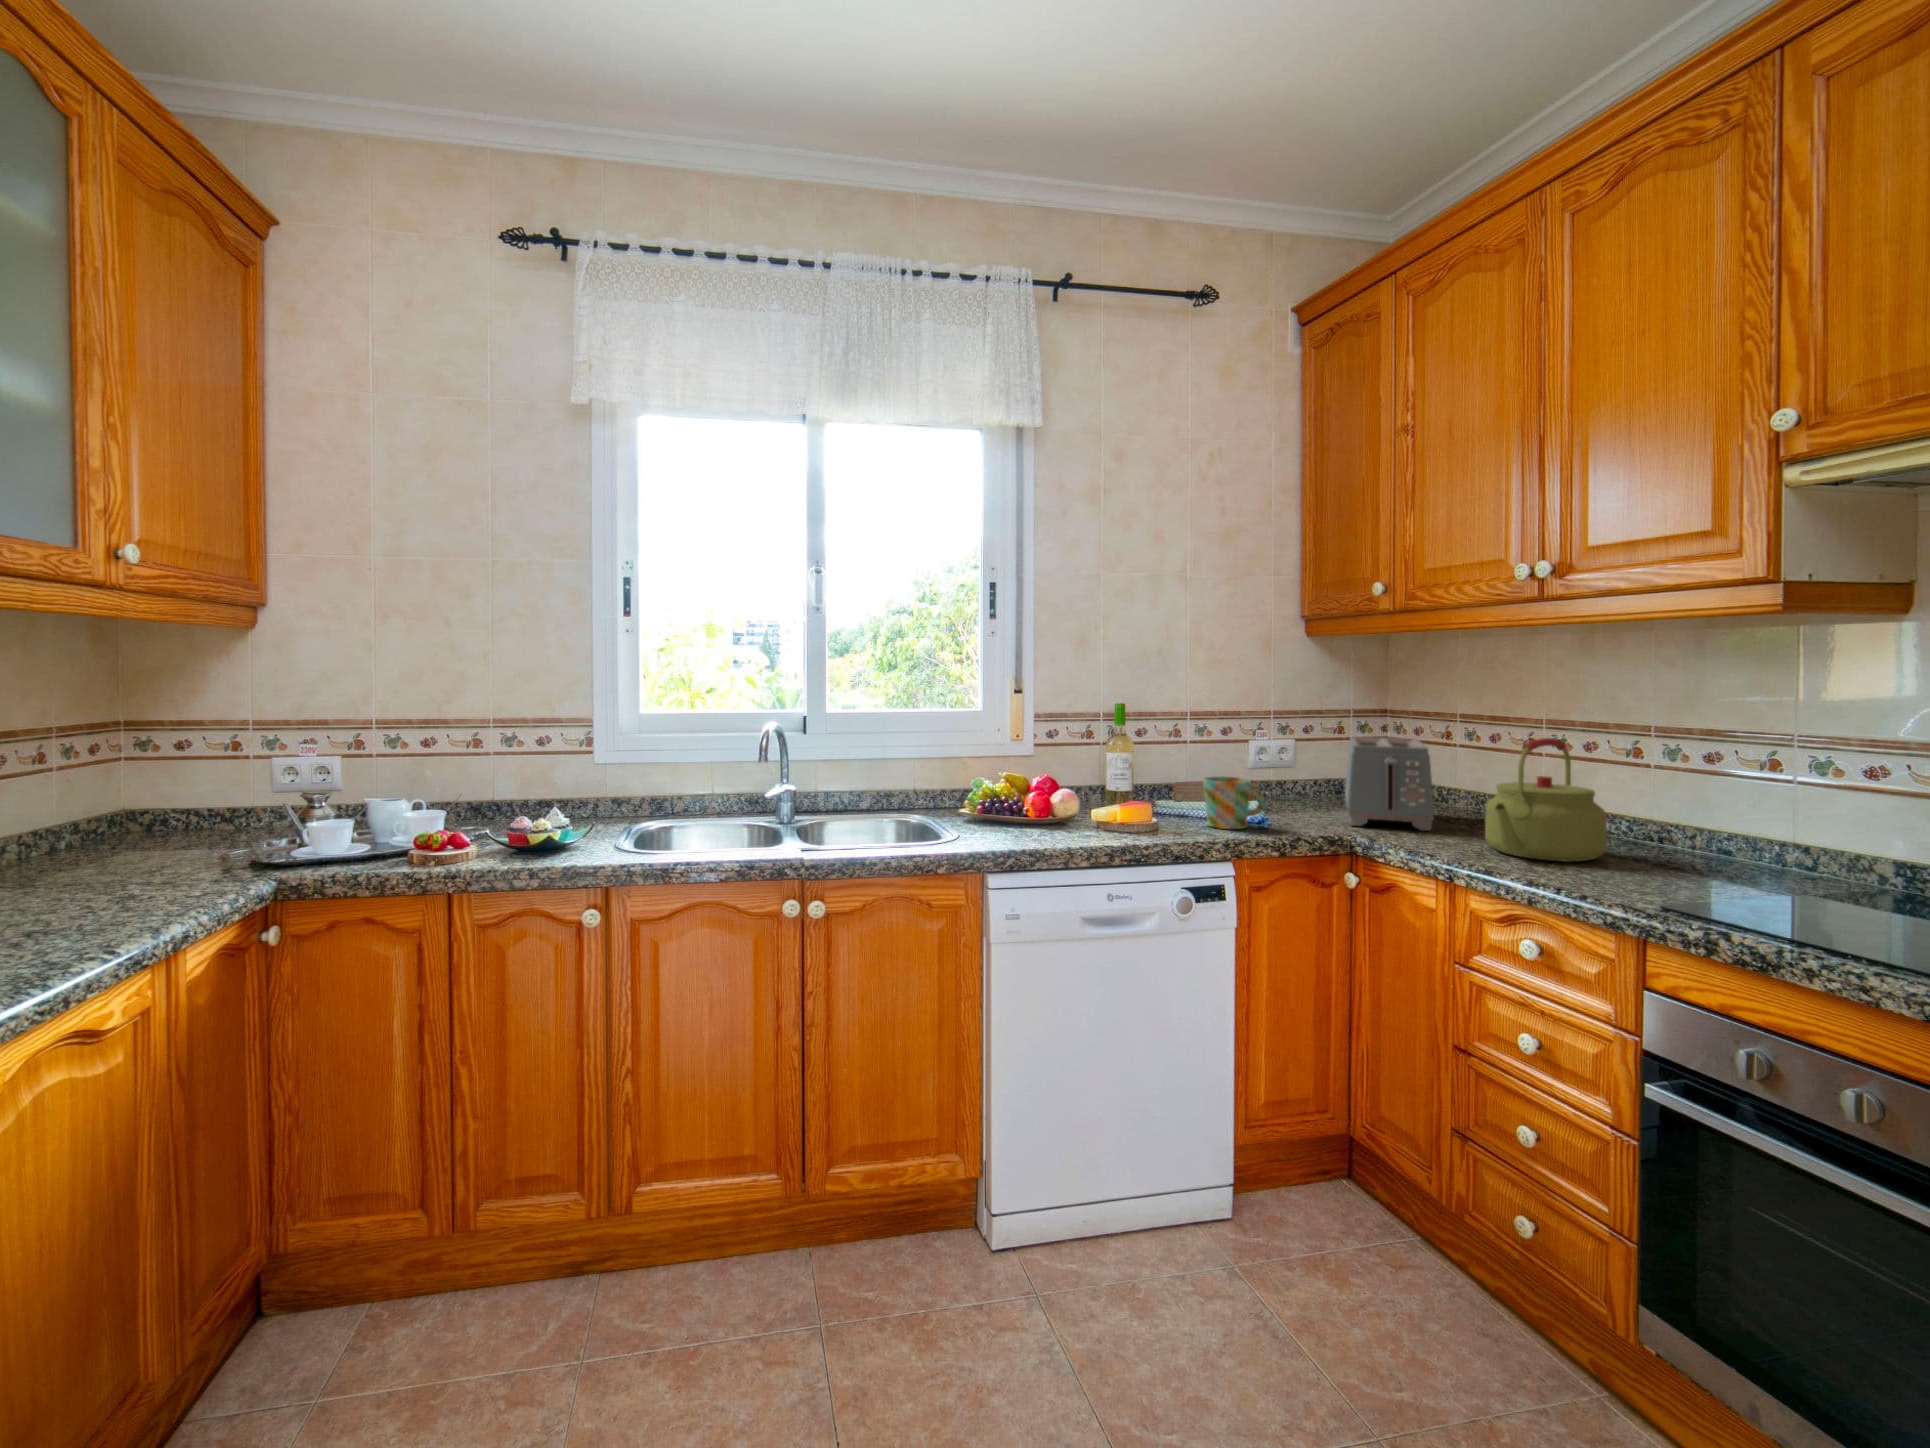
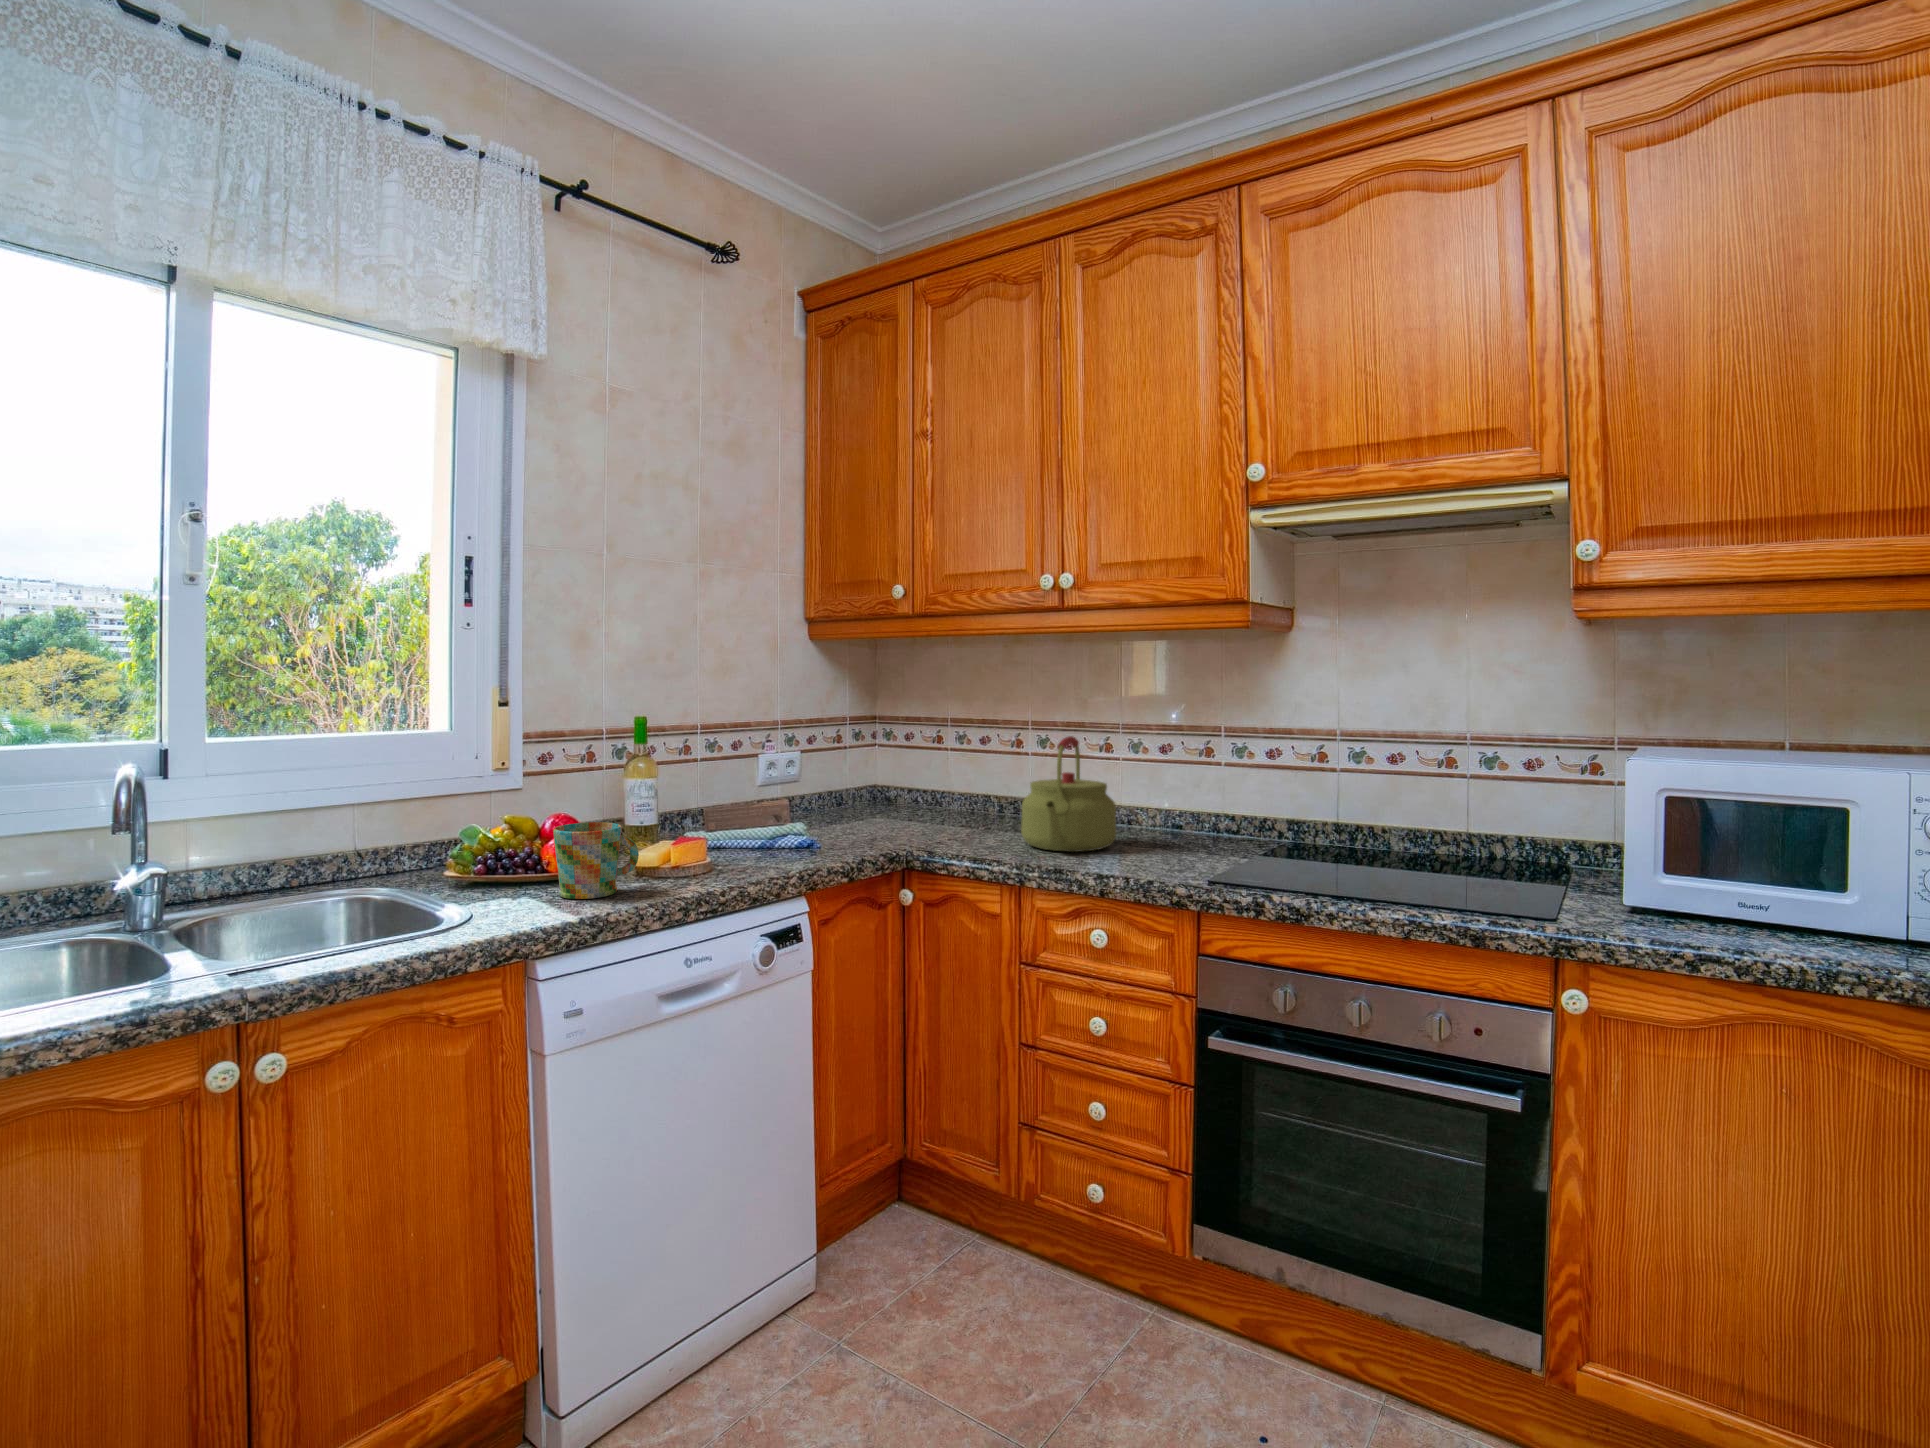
toaster: present [1345,737,1434,831] -> none [861,744,965,839]
mug: present [1203,777,1264,829] -> present [553,822,639,899]

